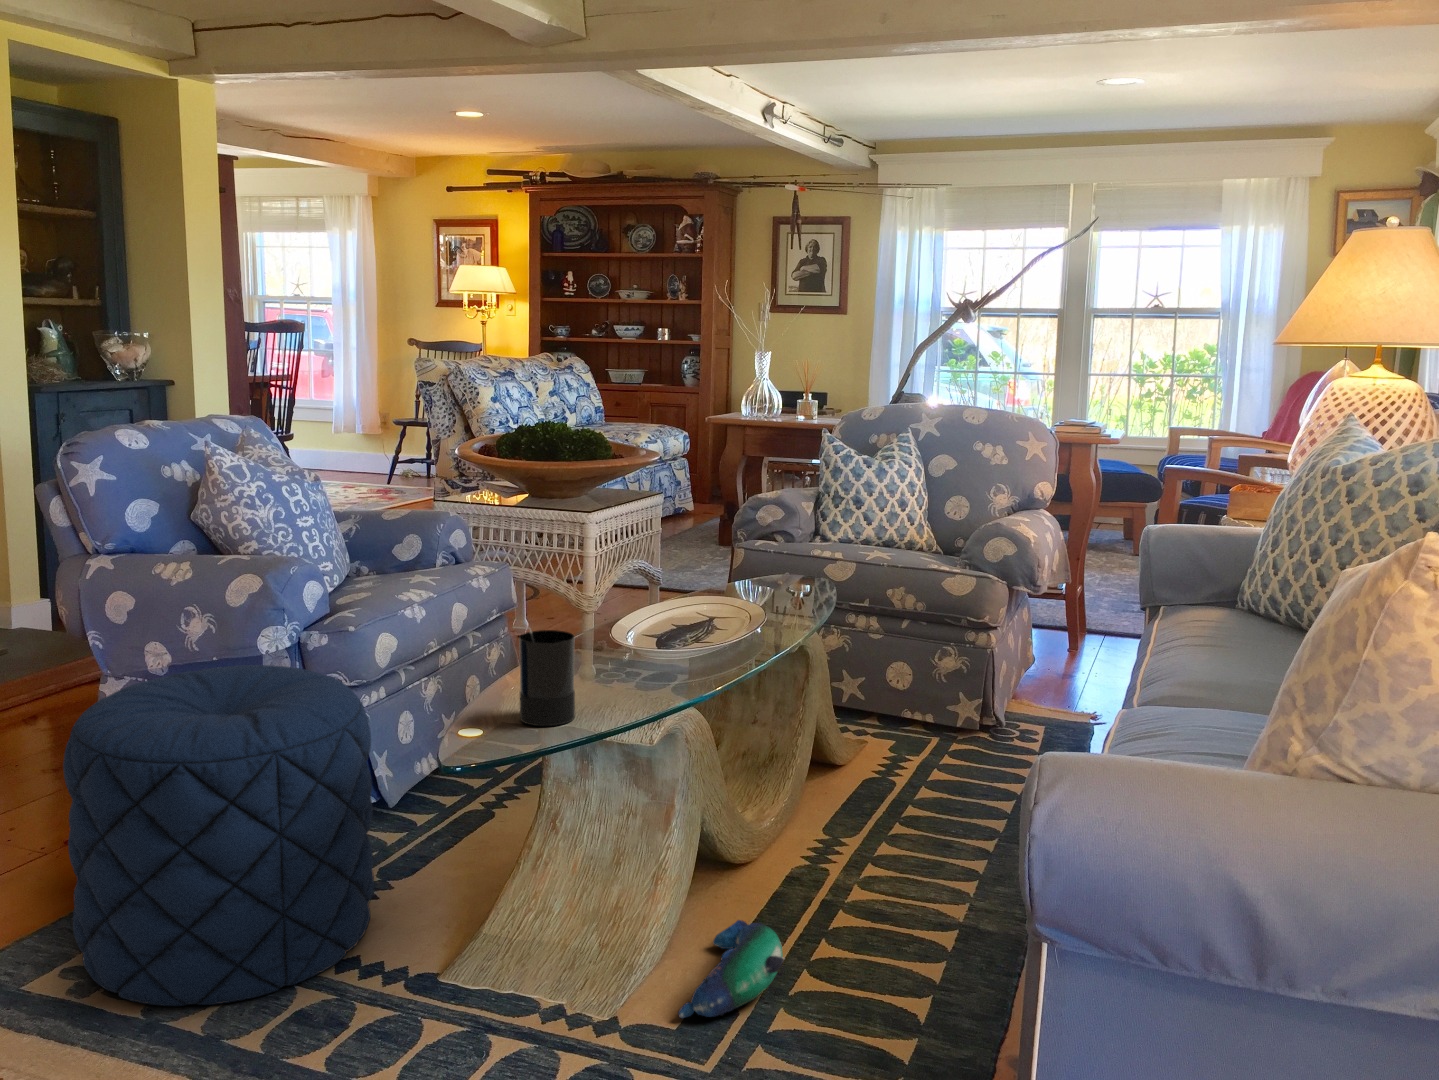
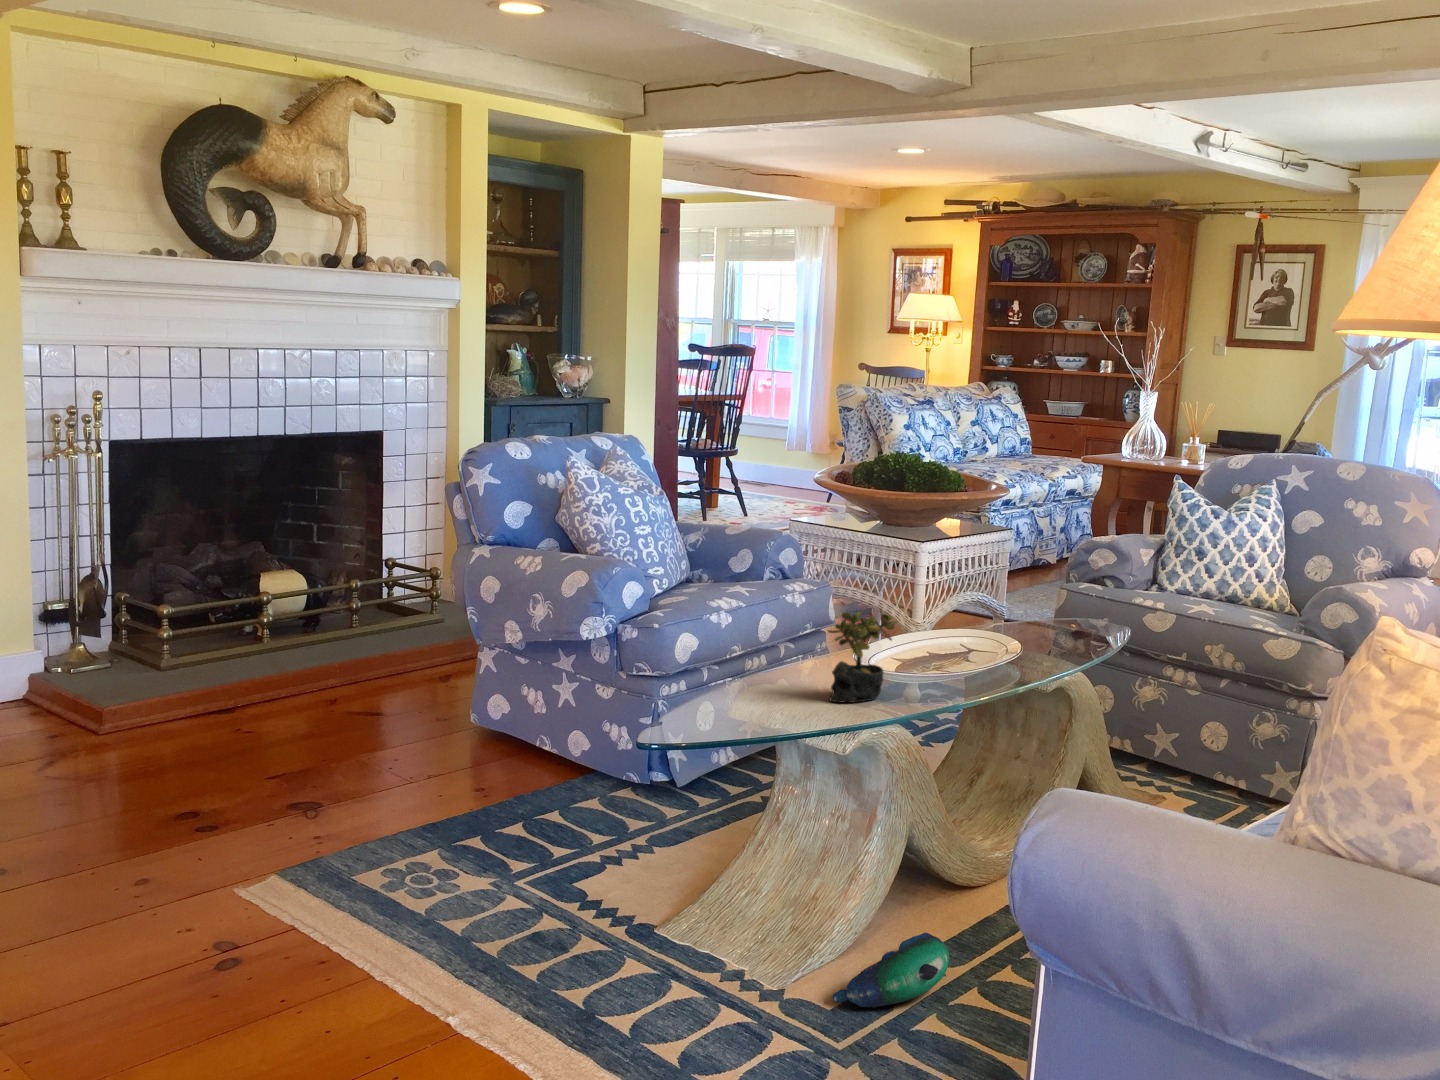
succulent plant: none [616,581,684,690] -> present [828,609,897,702]
candle: present [519,628,575,726] -> none [726,633,777,722]
pouf: present [63,665,374,1006] -> none [397,645,633,913]

